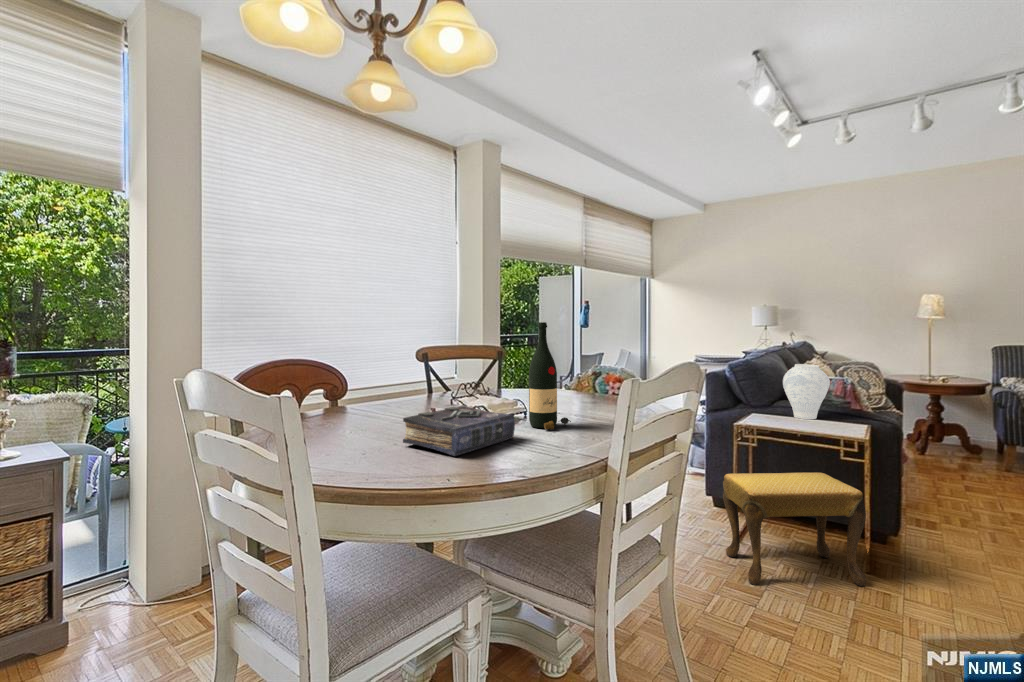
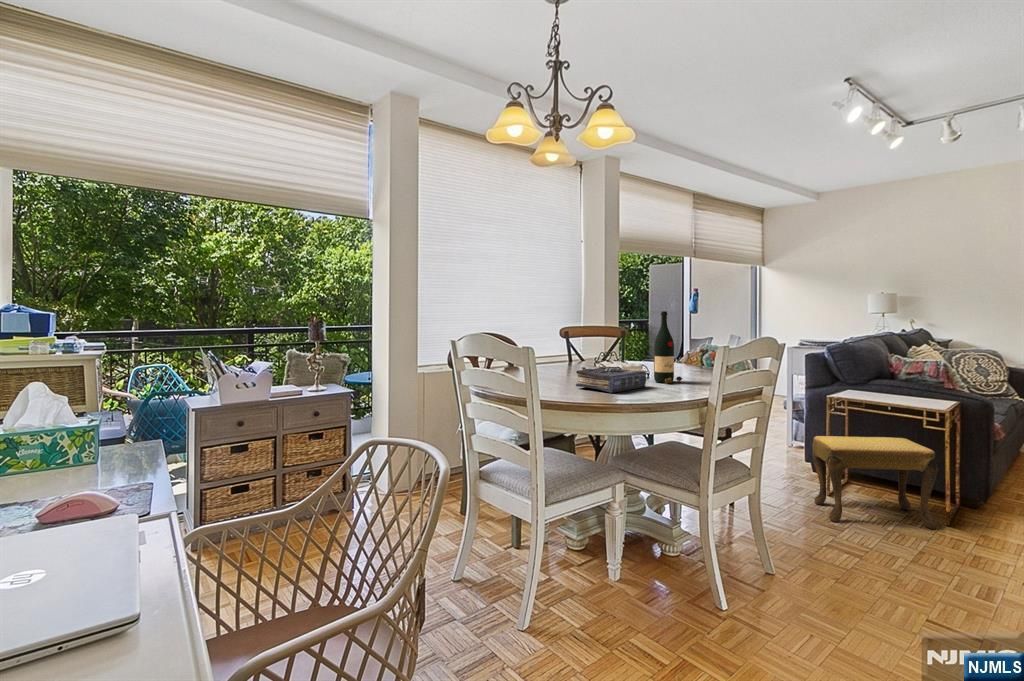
vase: present [783,364,830,419] -> none [875,347,919,395]

